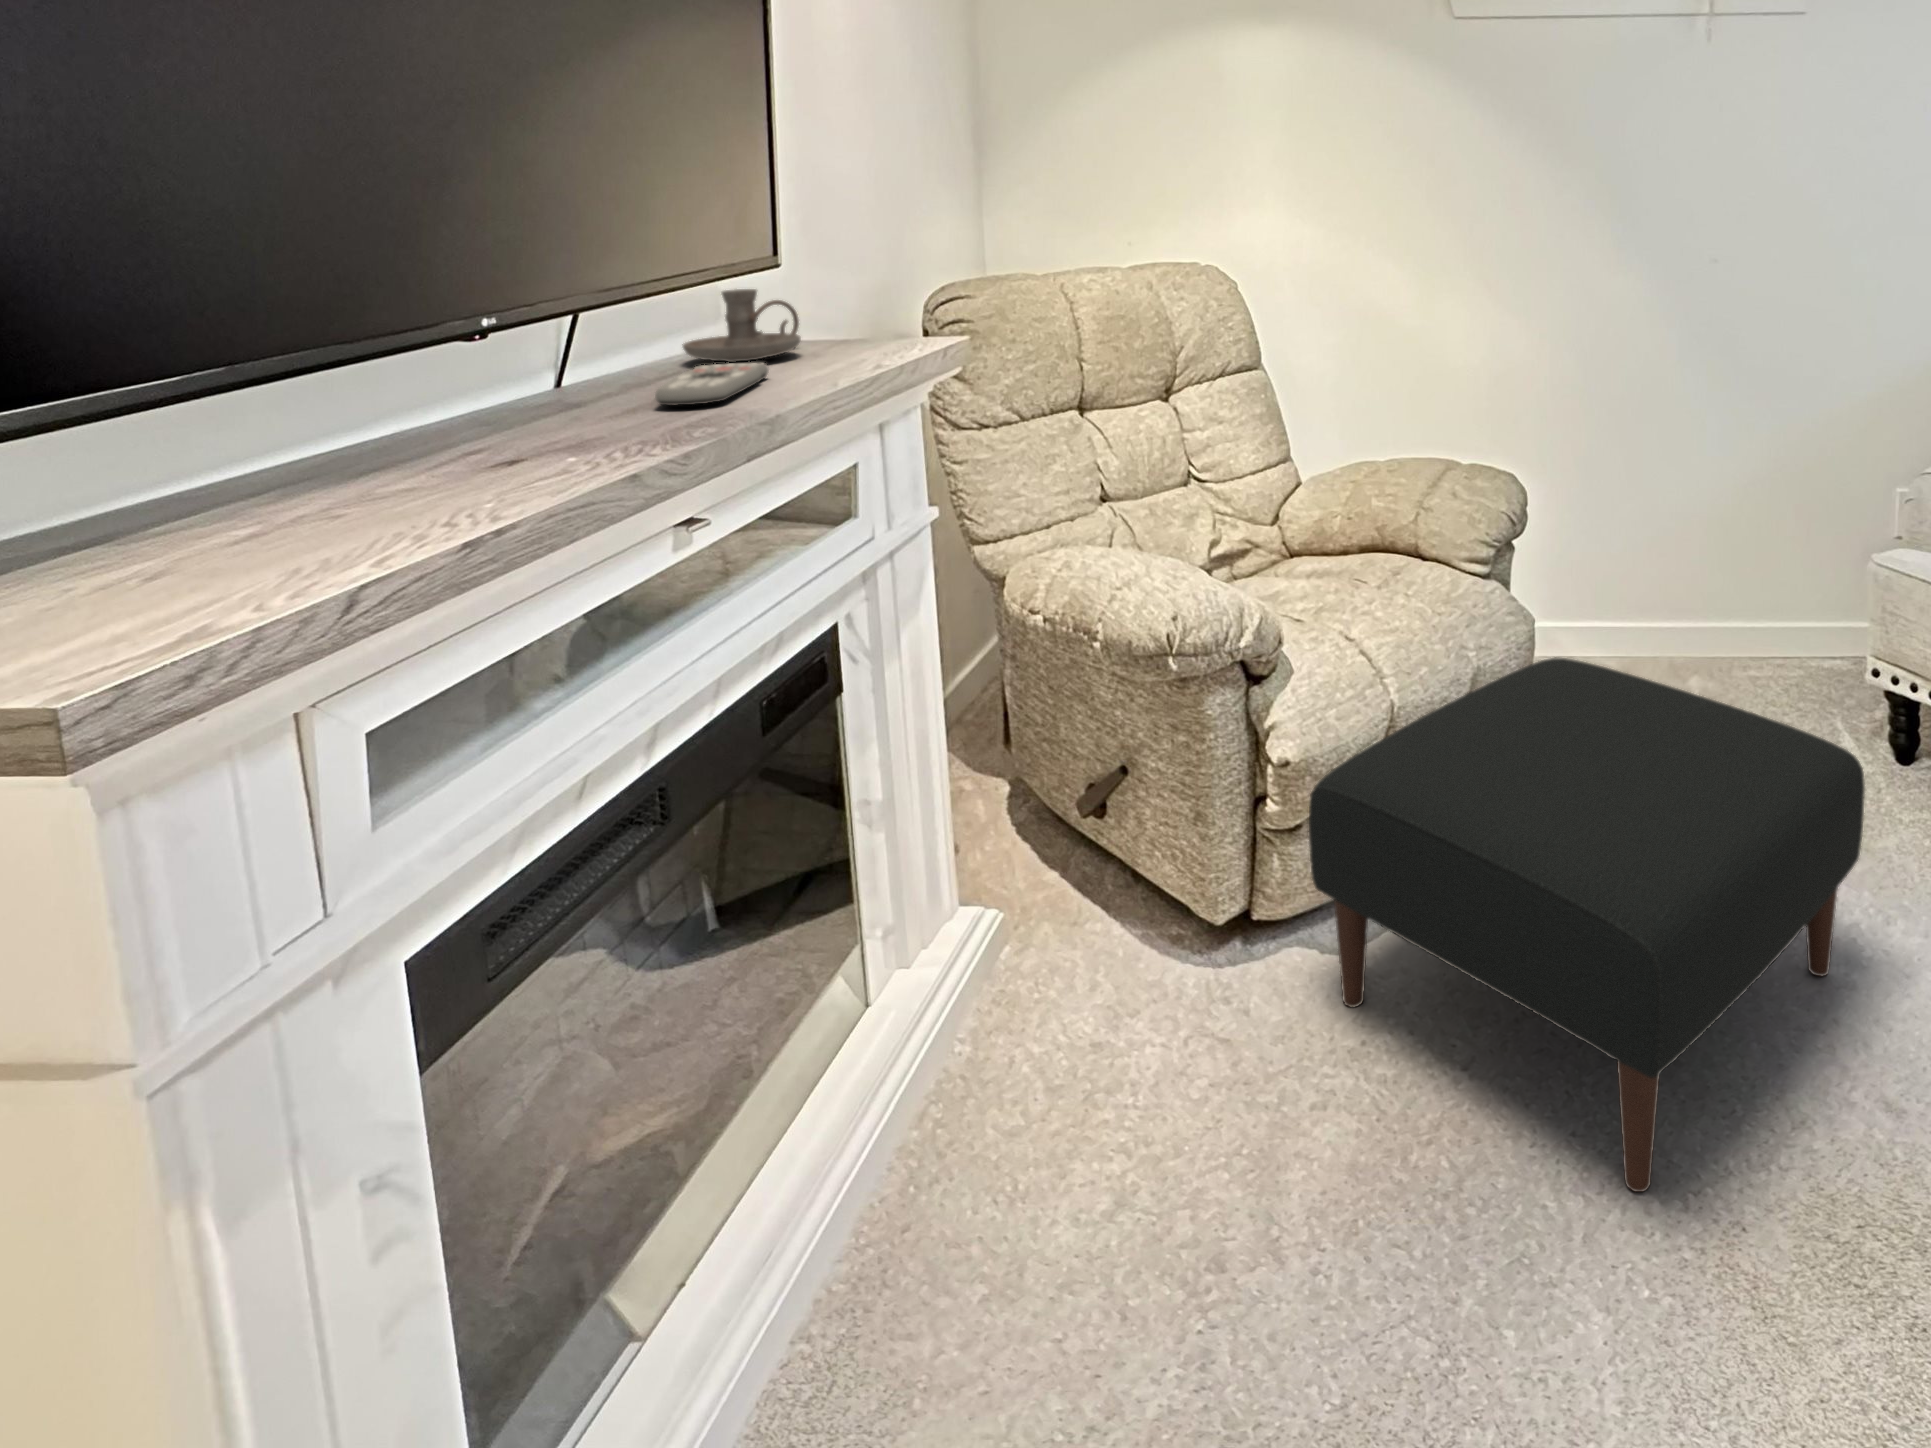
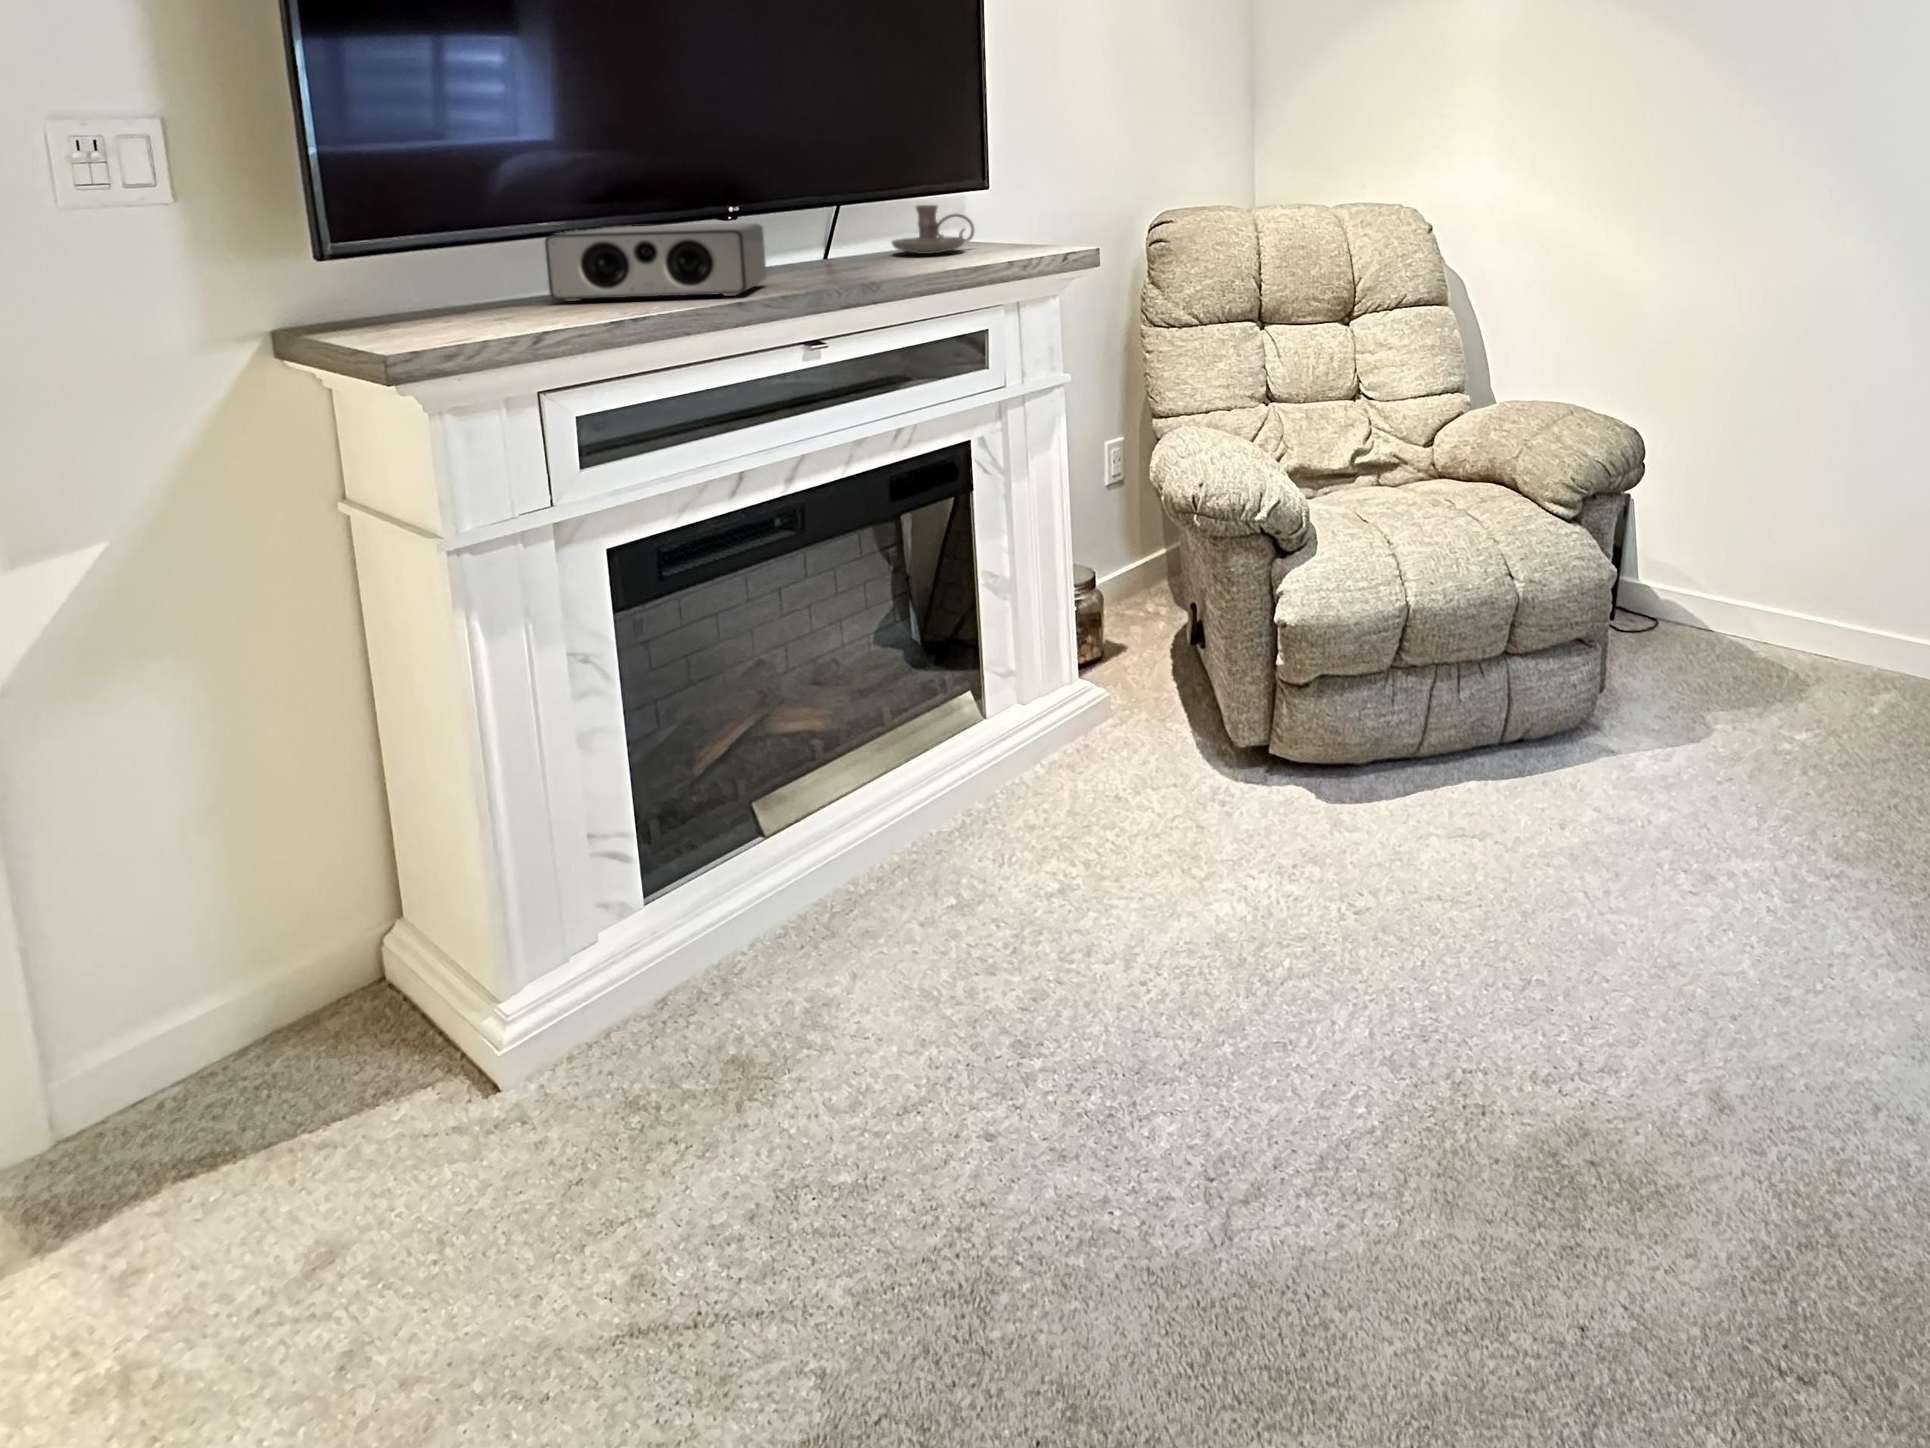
speaker: none [185,335,630,511] -> present [545,223,767,301]
remote control: present [655,362,769,406] -> none [818,252,912,274]
ottoman: present [1309,657,1865,1192] -> none [1280,603,1819,1050]

